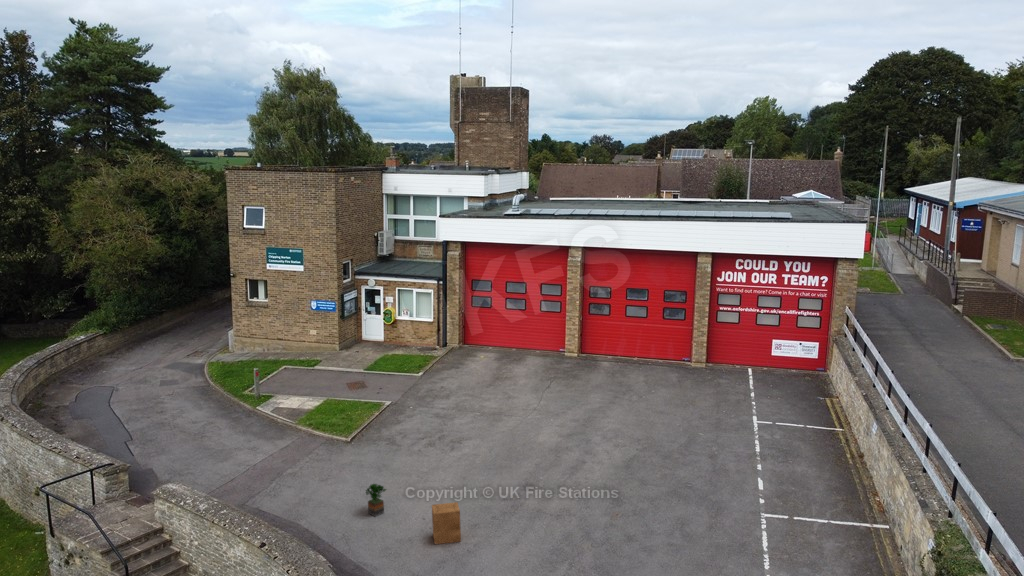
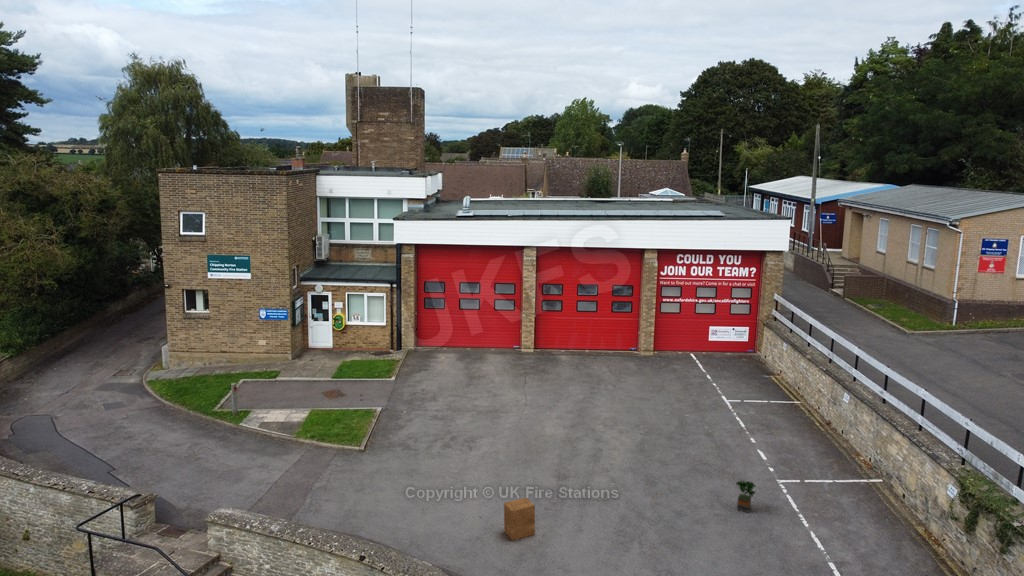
potted tree: present [366,484,386,517] -> present [737,481,755,513]

